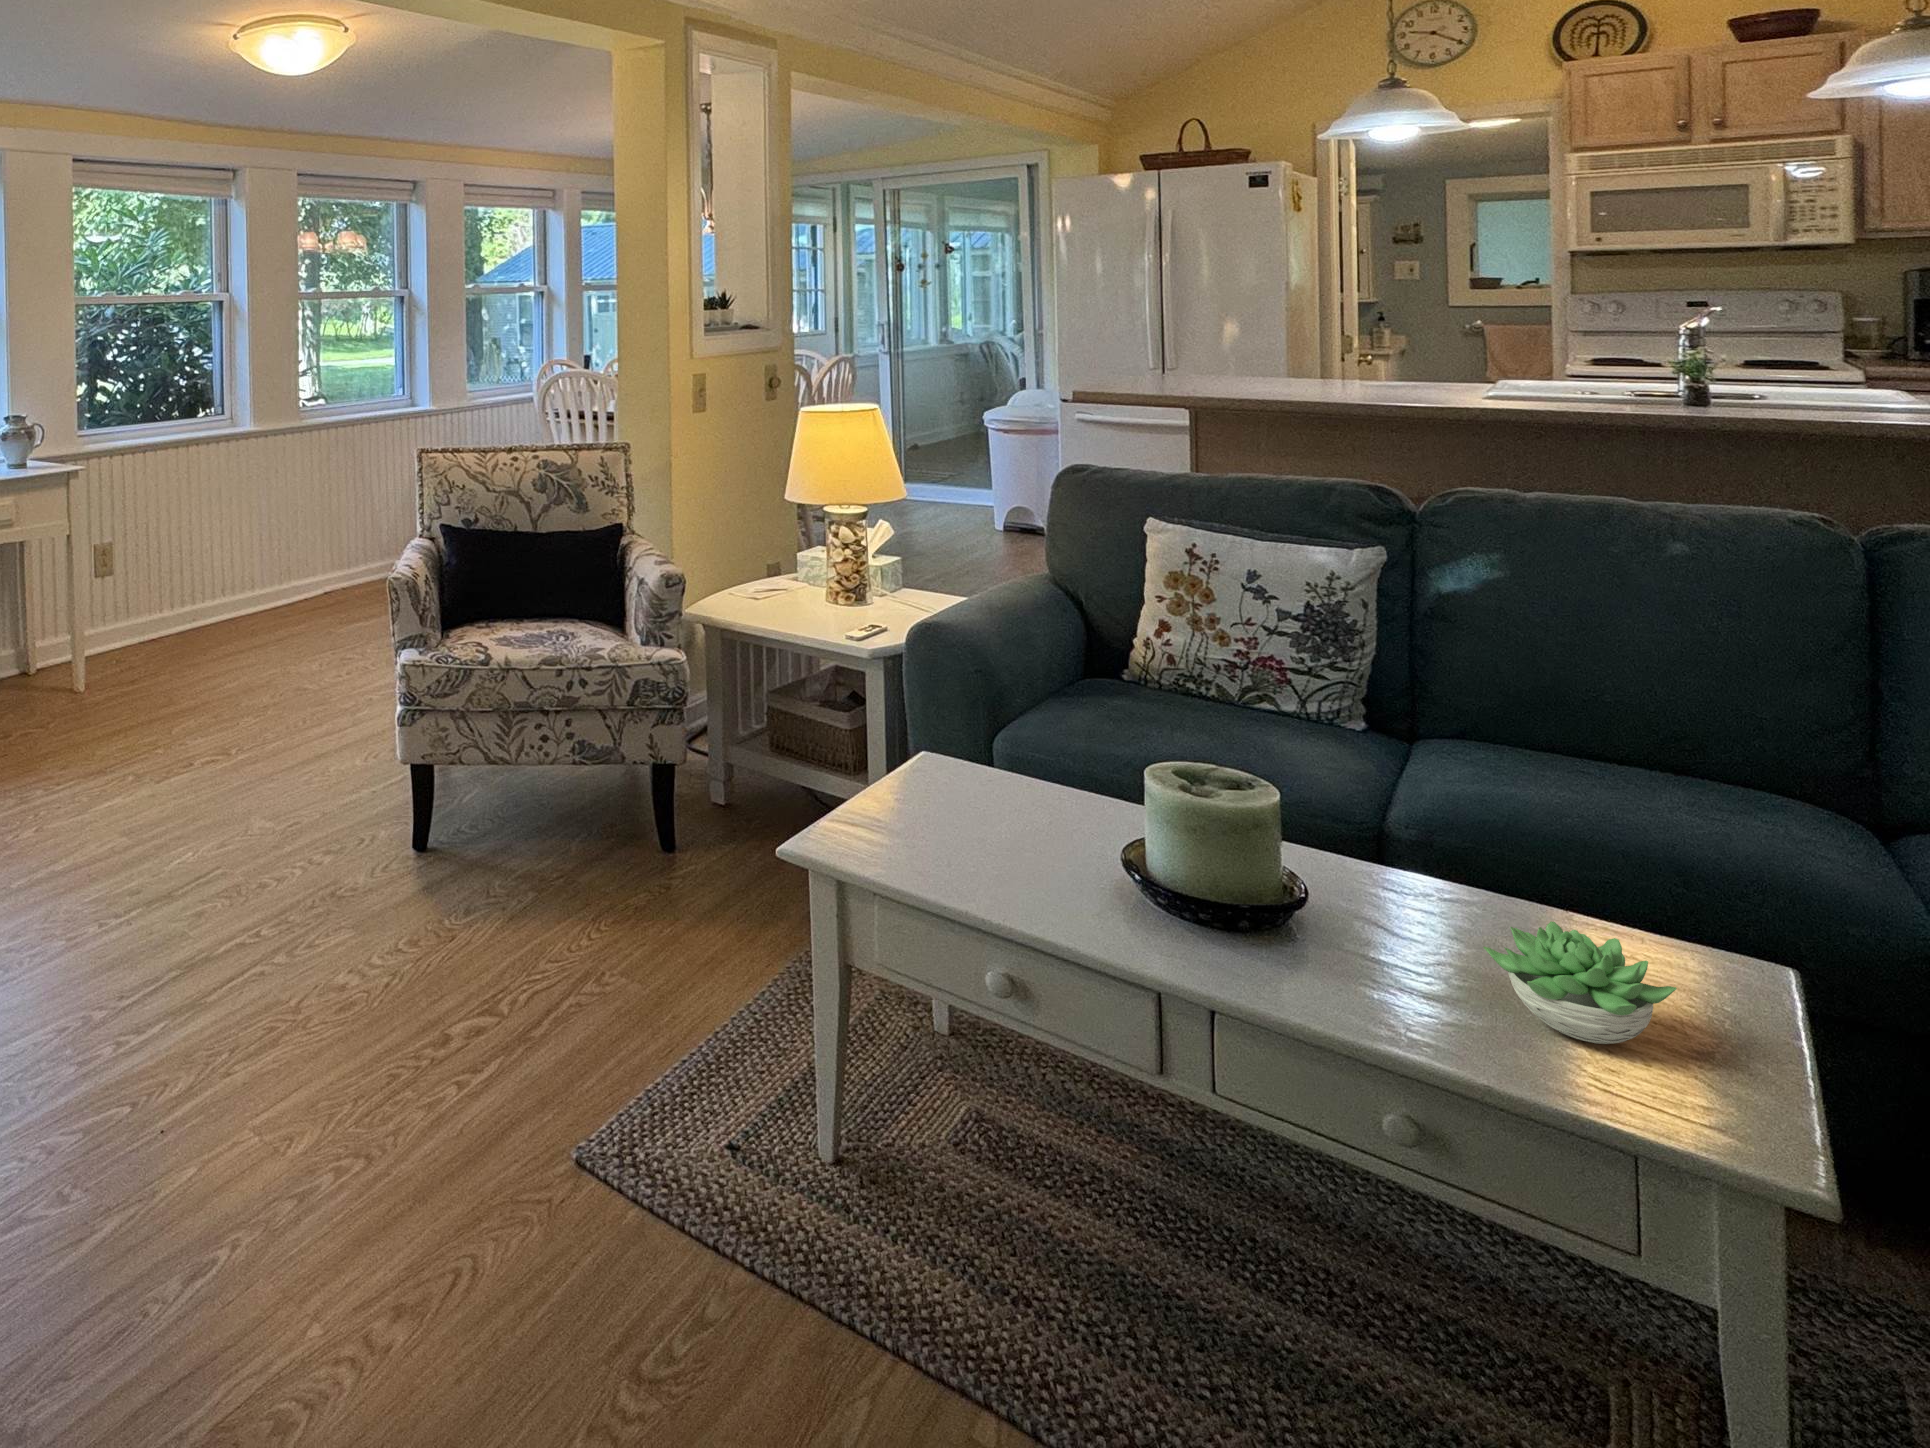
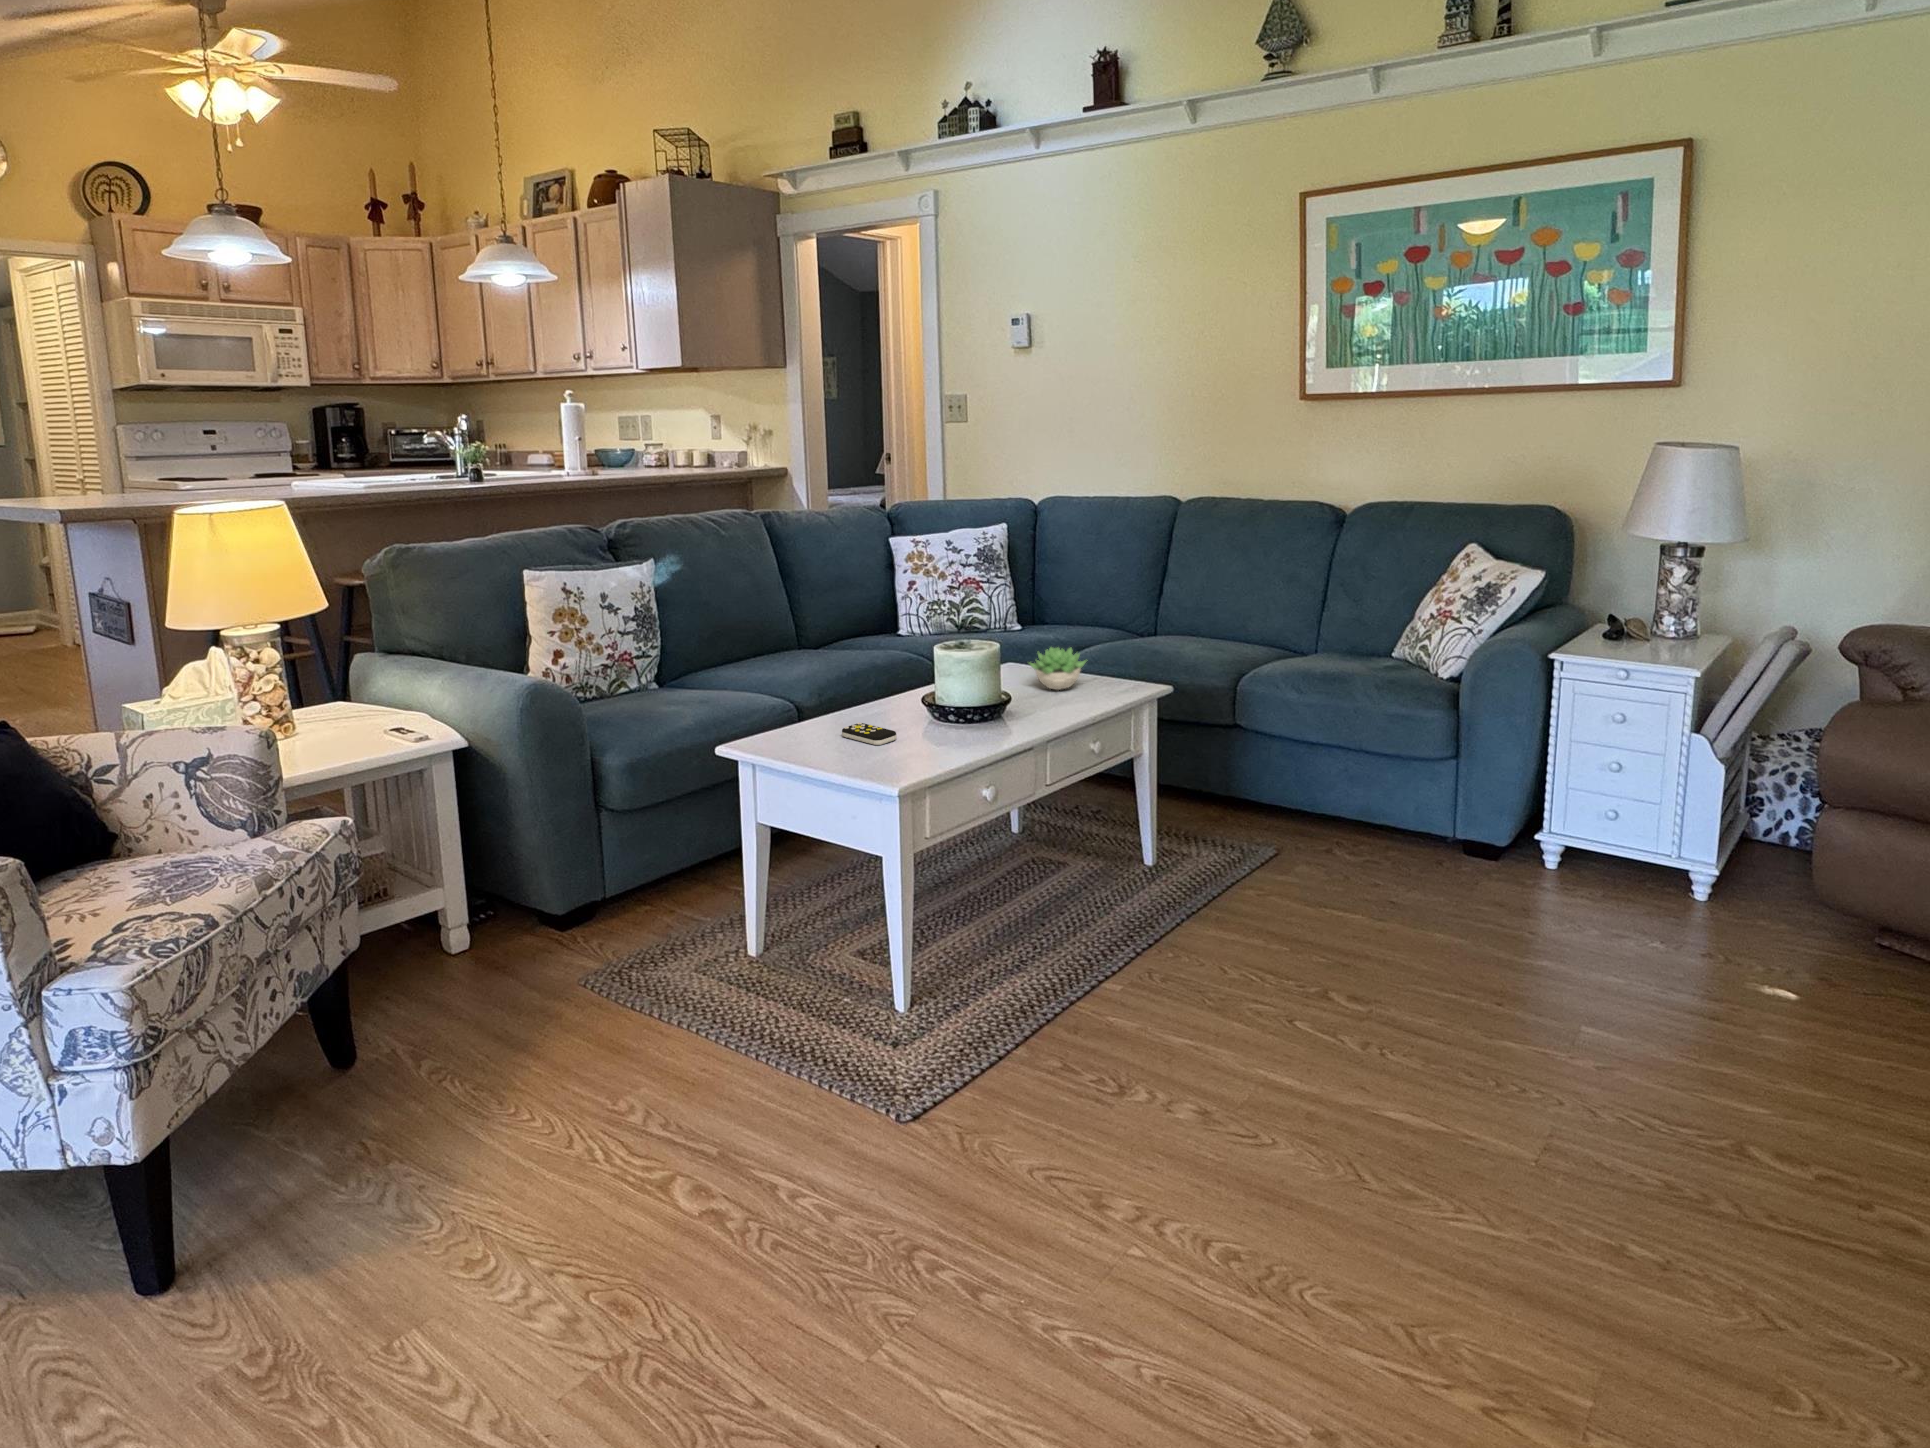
remote control: none [999,813,1074,857] -> present [842,723,897,745]

